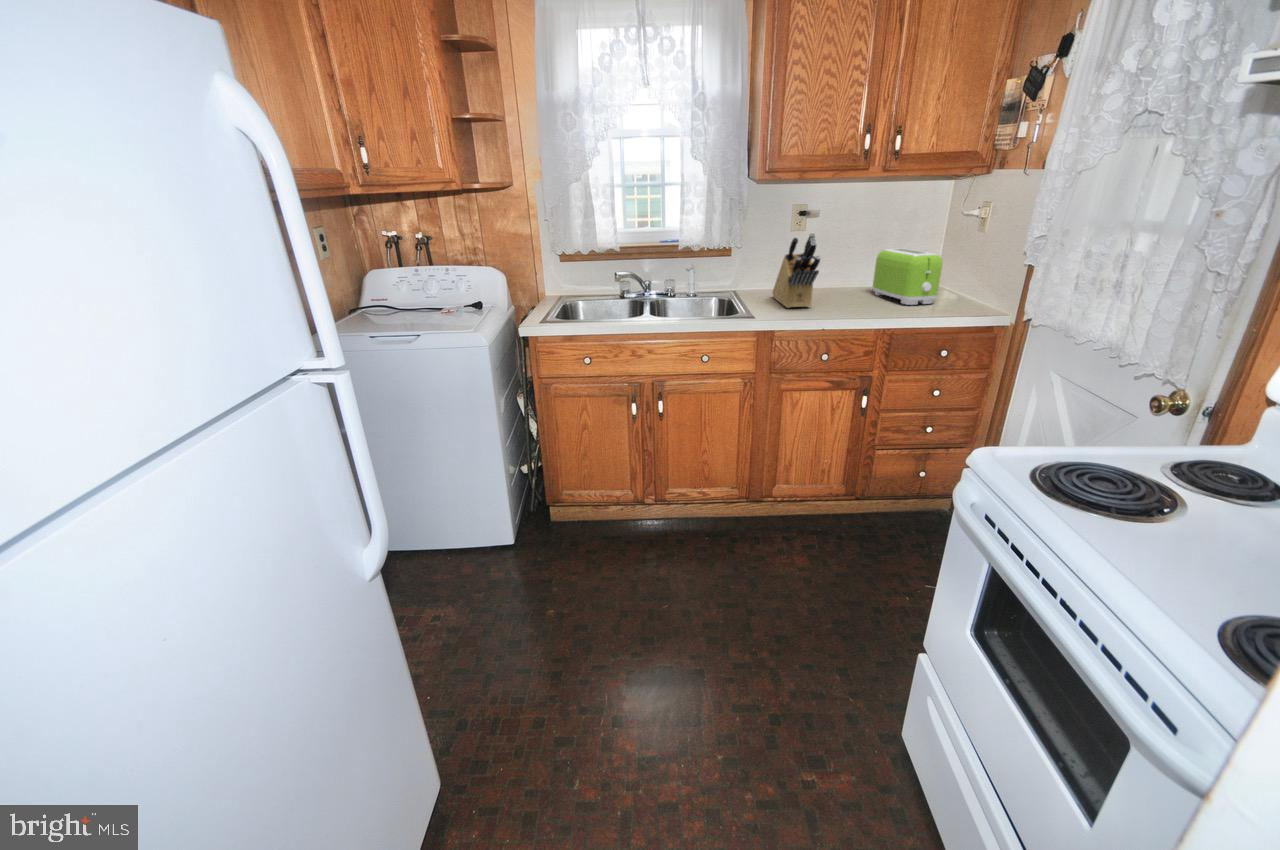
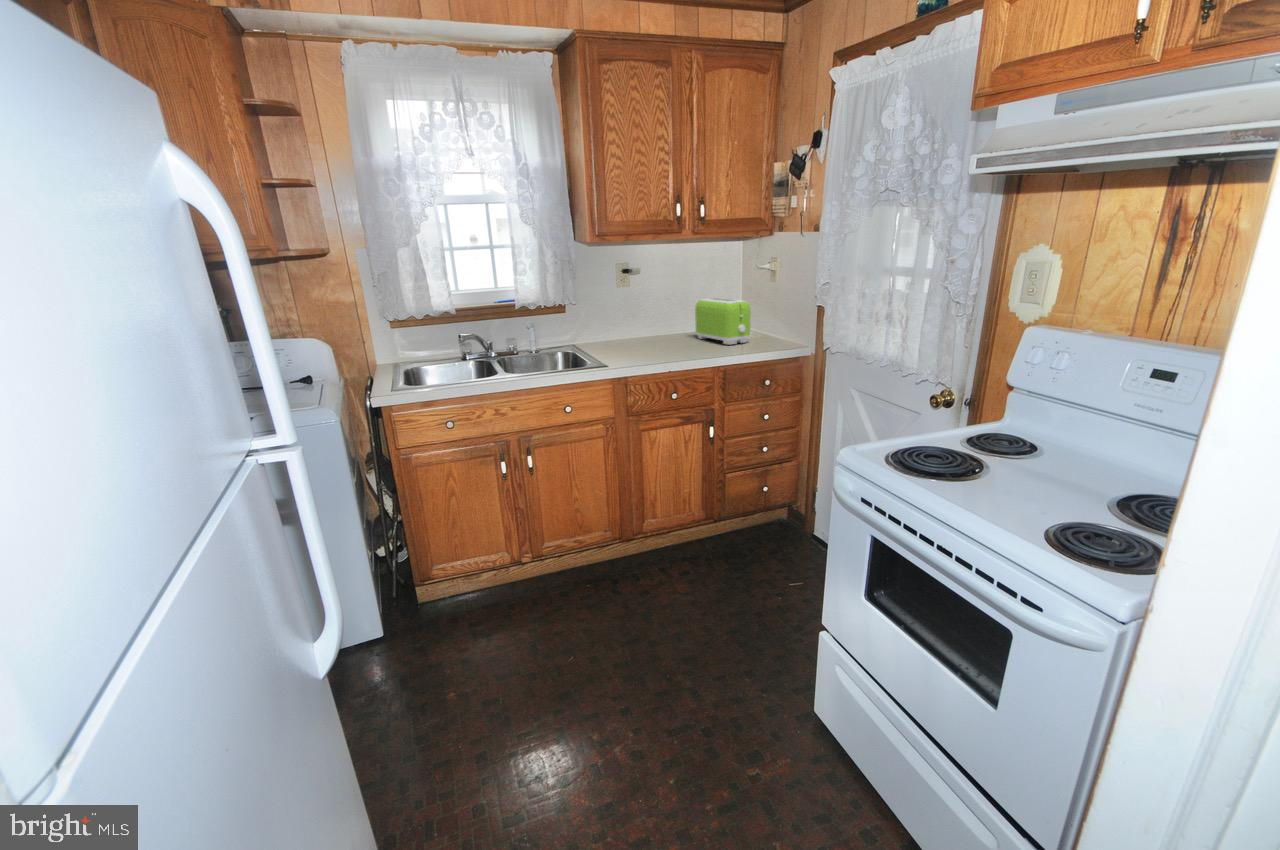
knife block: present [772,233,820,308] -> none [612,287,656,356]

